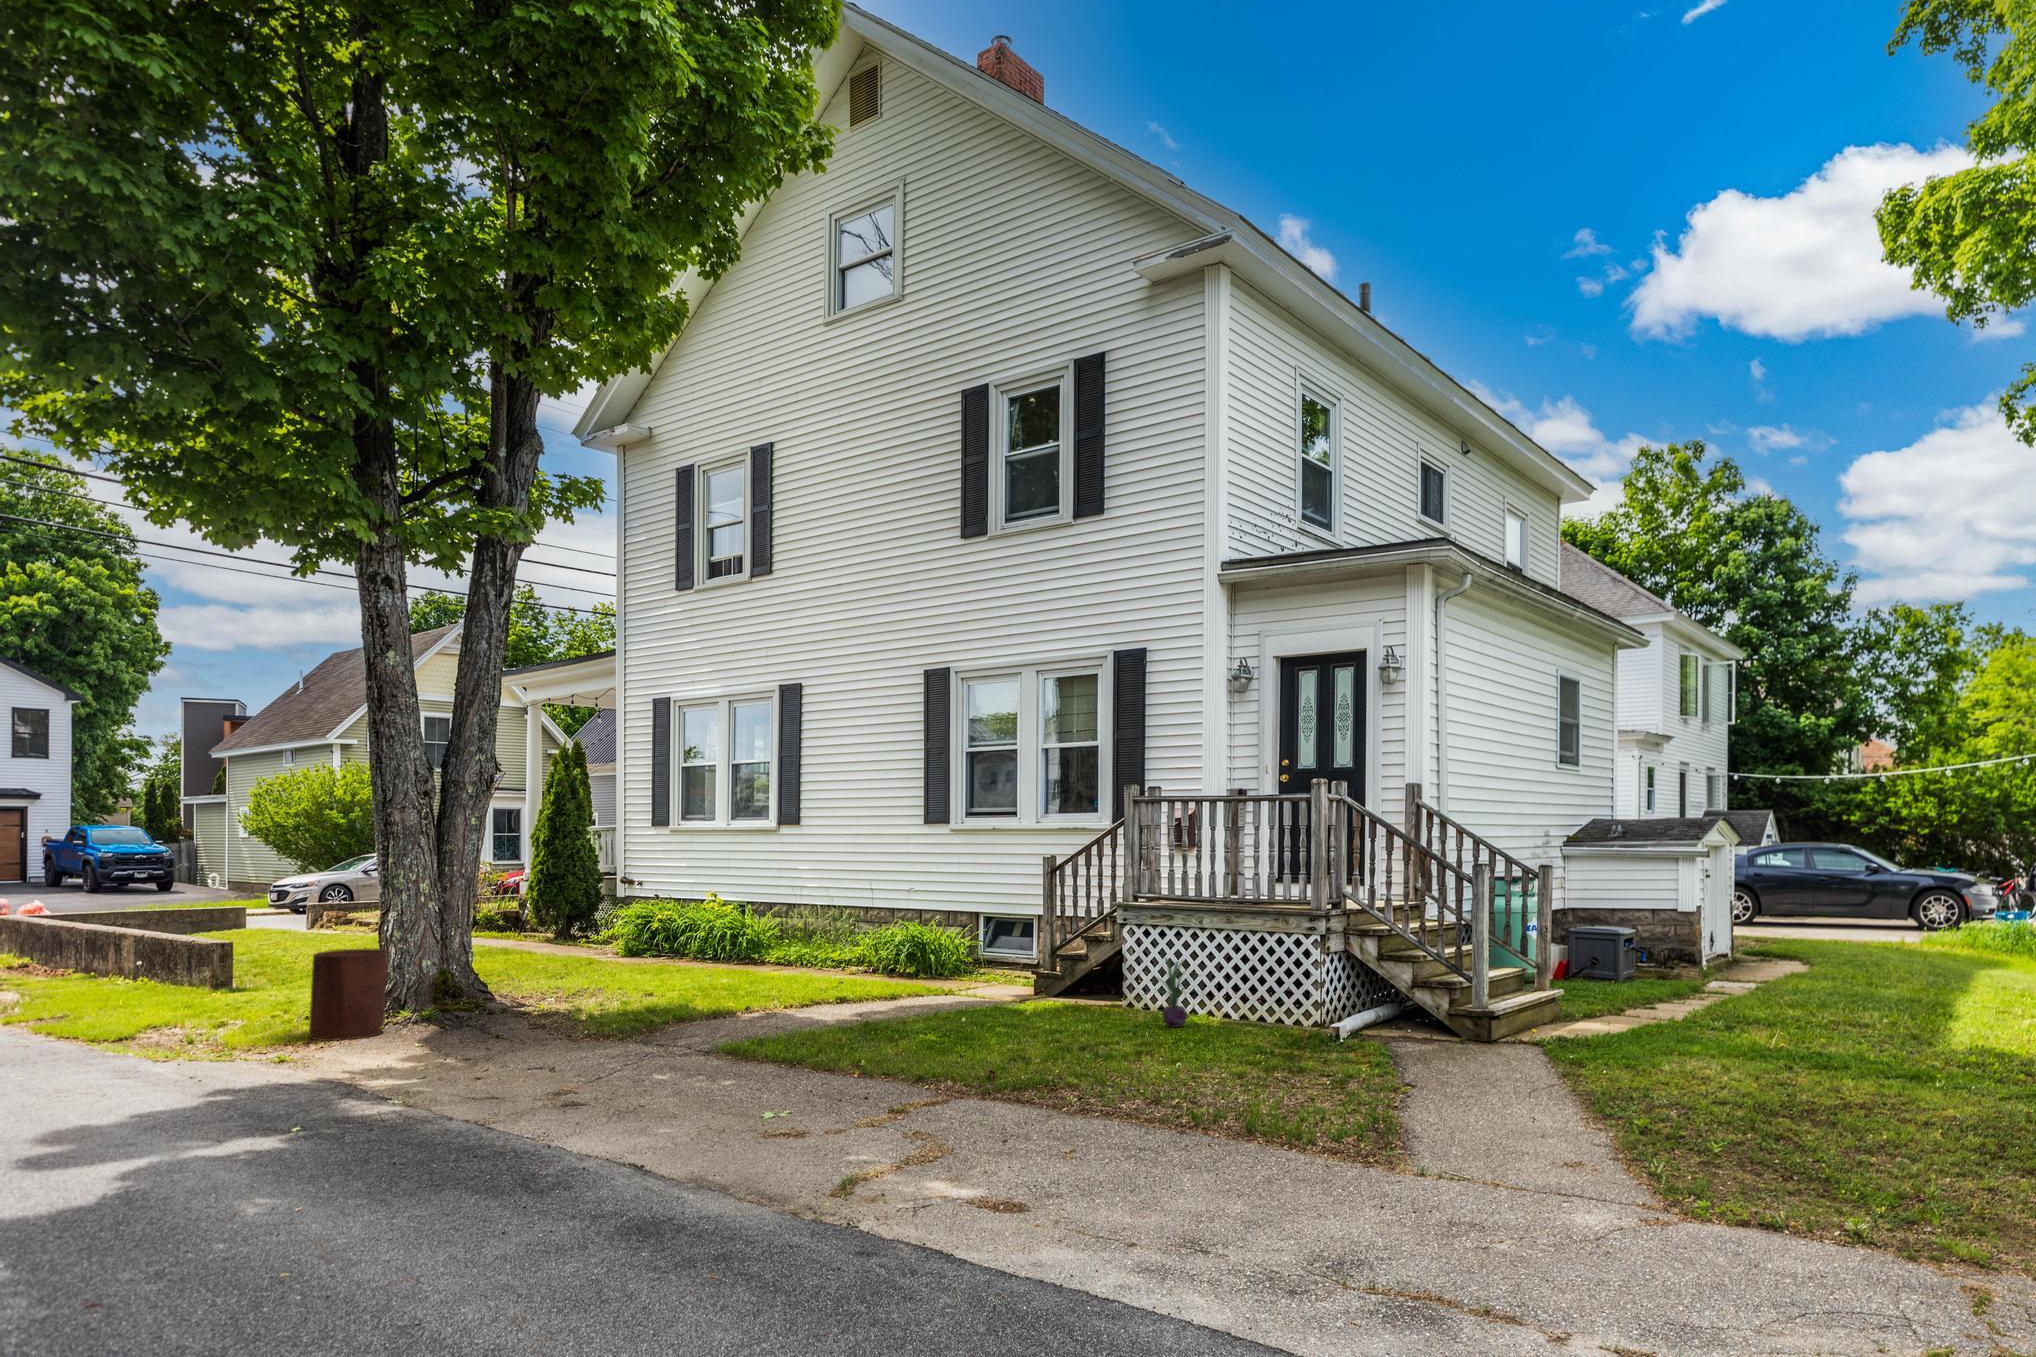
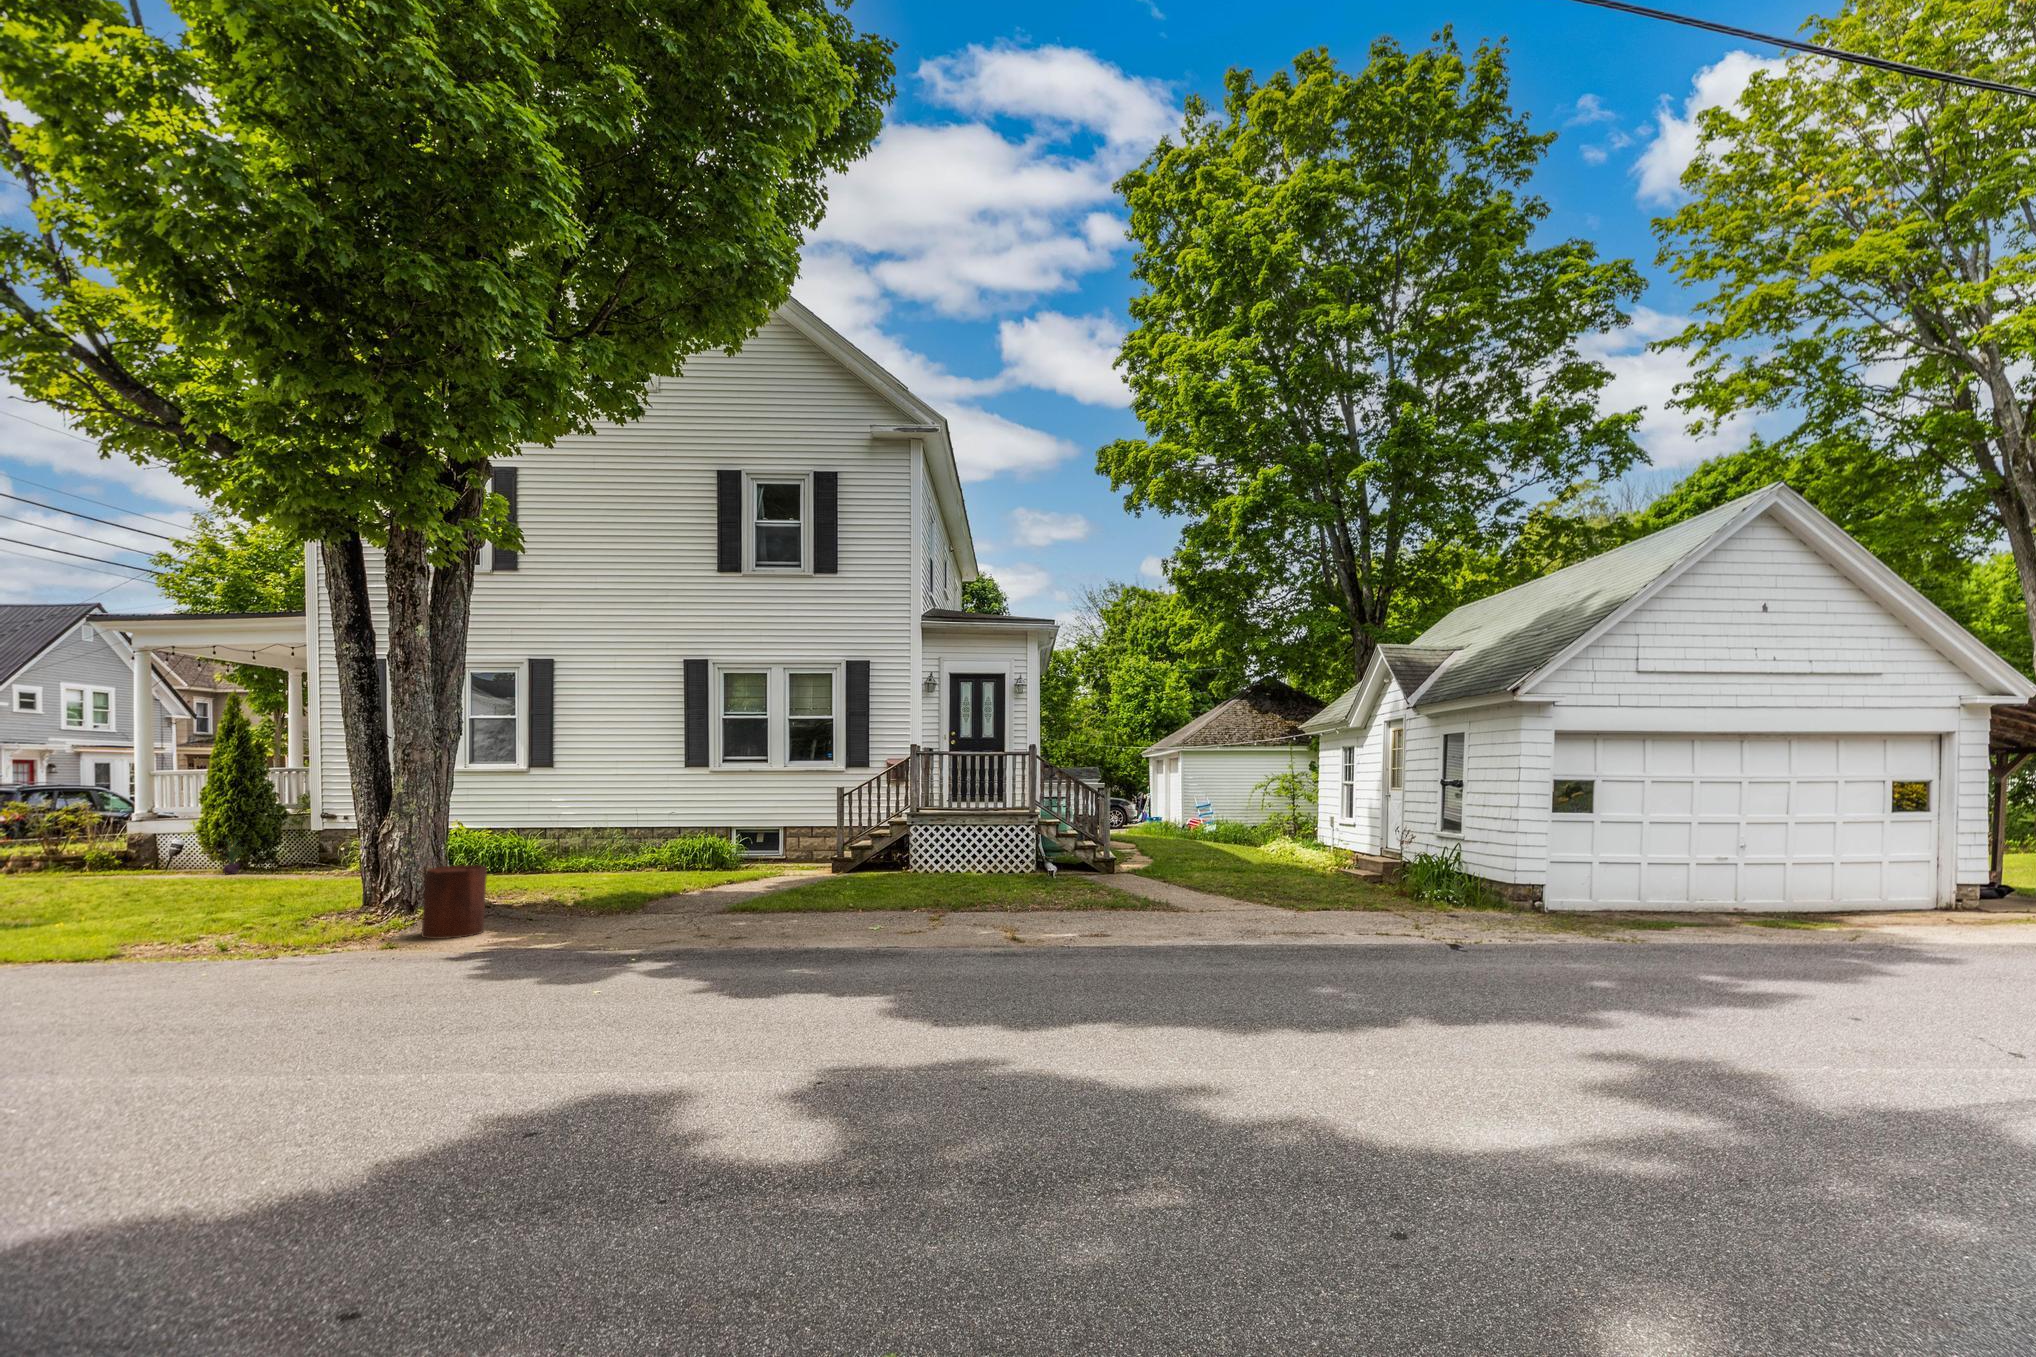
decorative plant: present [1155,959,1191,1027] -> present [223,840,241,874]

